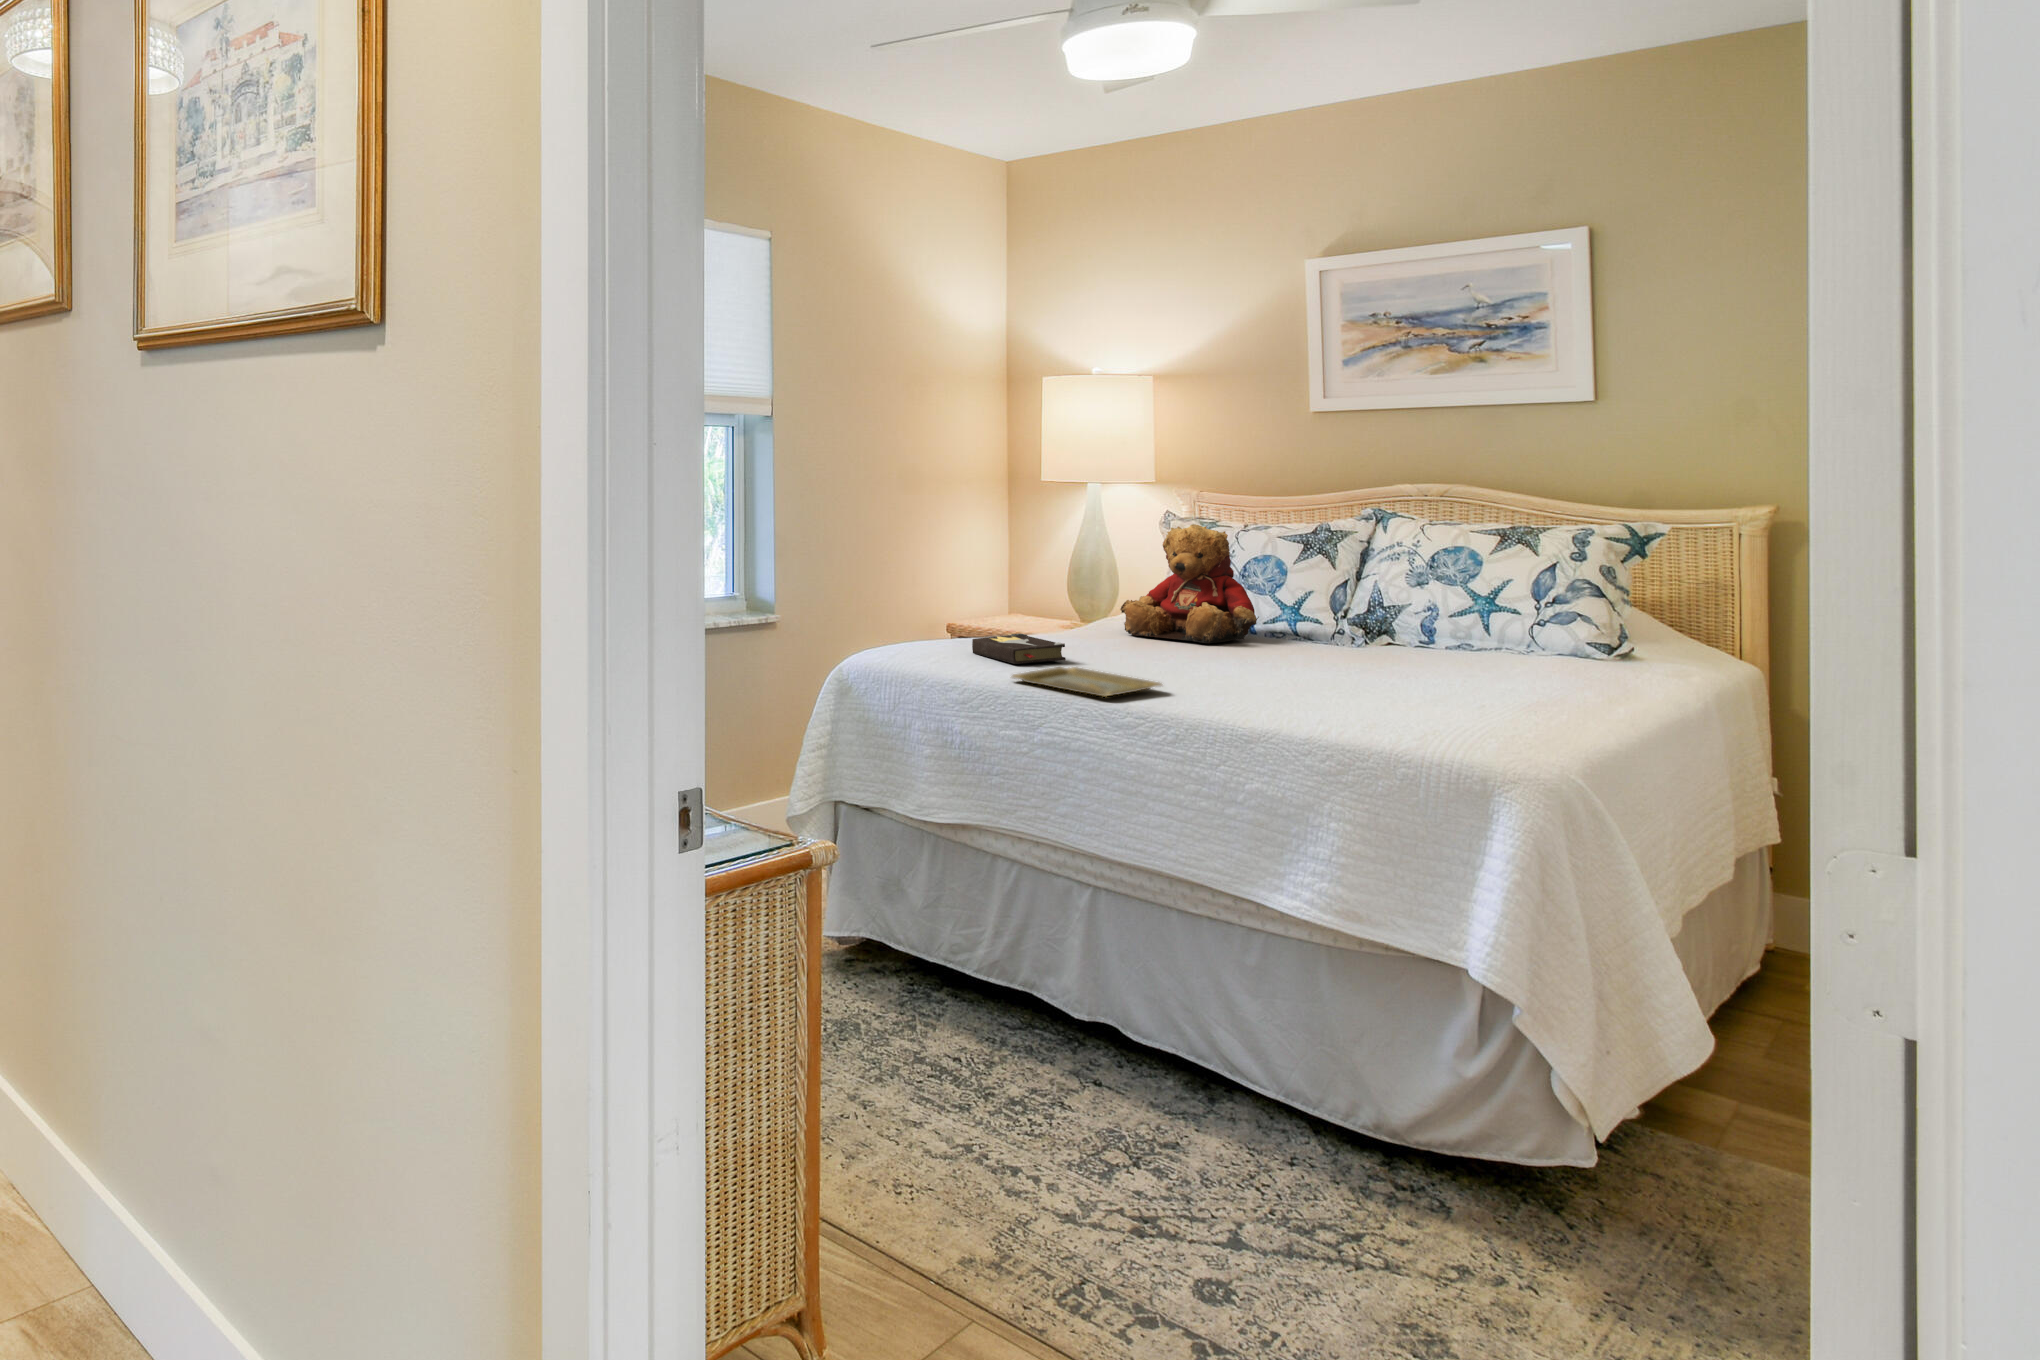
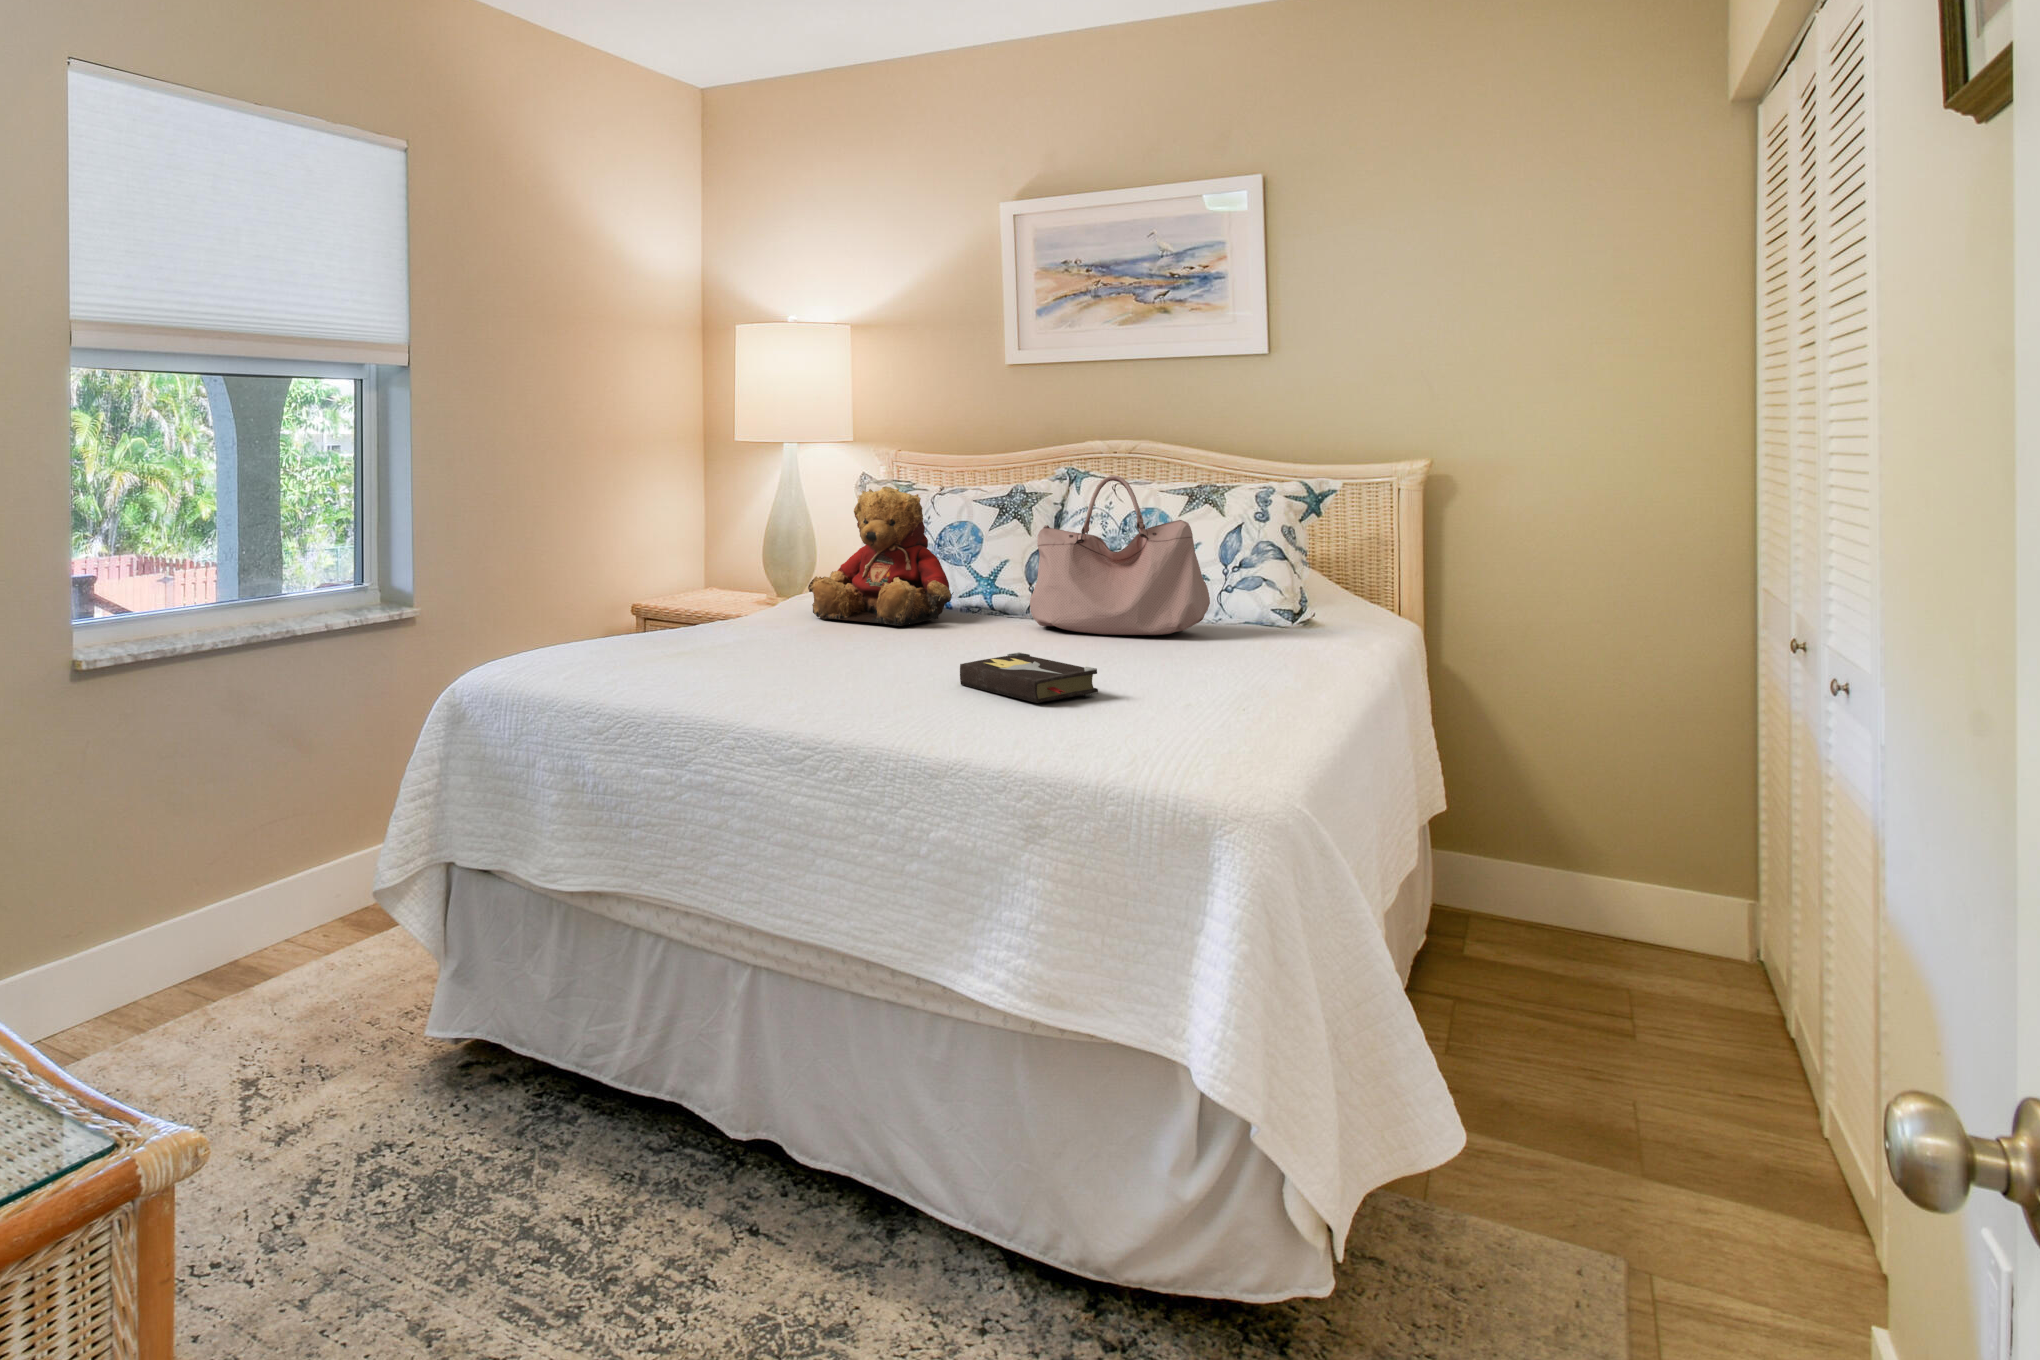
handbag: none [1334,518,1519,659] -> present [1030,476,1210,635]
hardback book: present [972,633,1066,664] -> present [960,652,1098,703]
tray: present [1012,667,1162,697] -> none [660,666,840,707]

